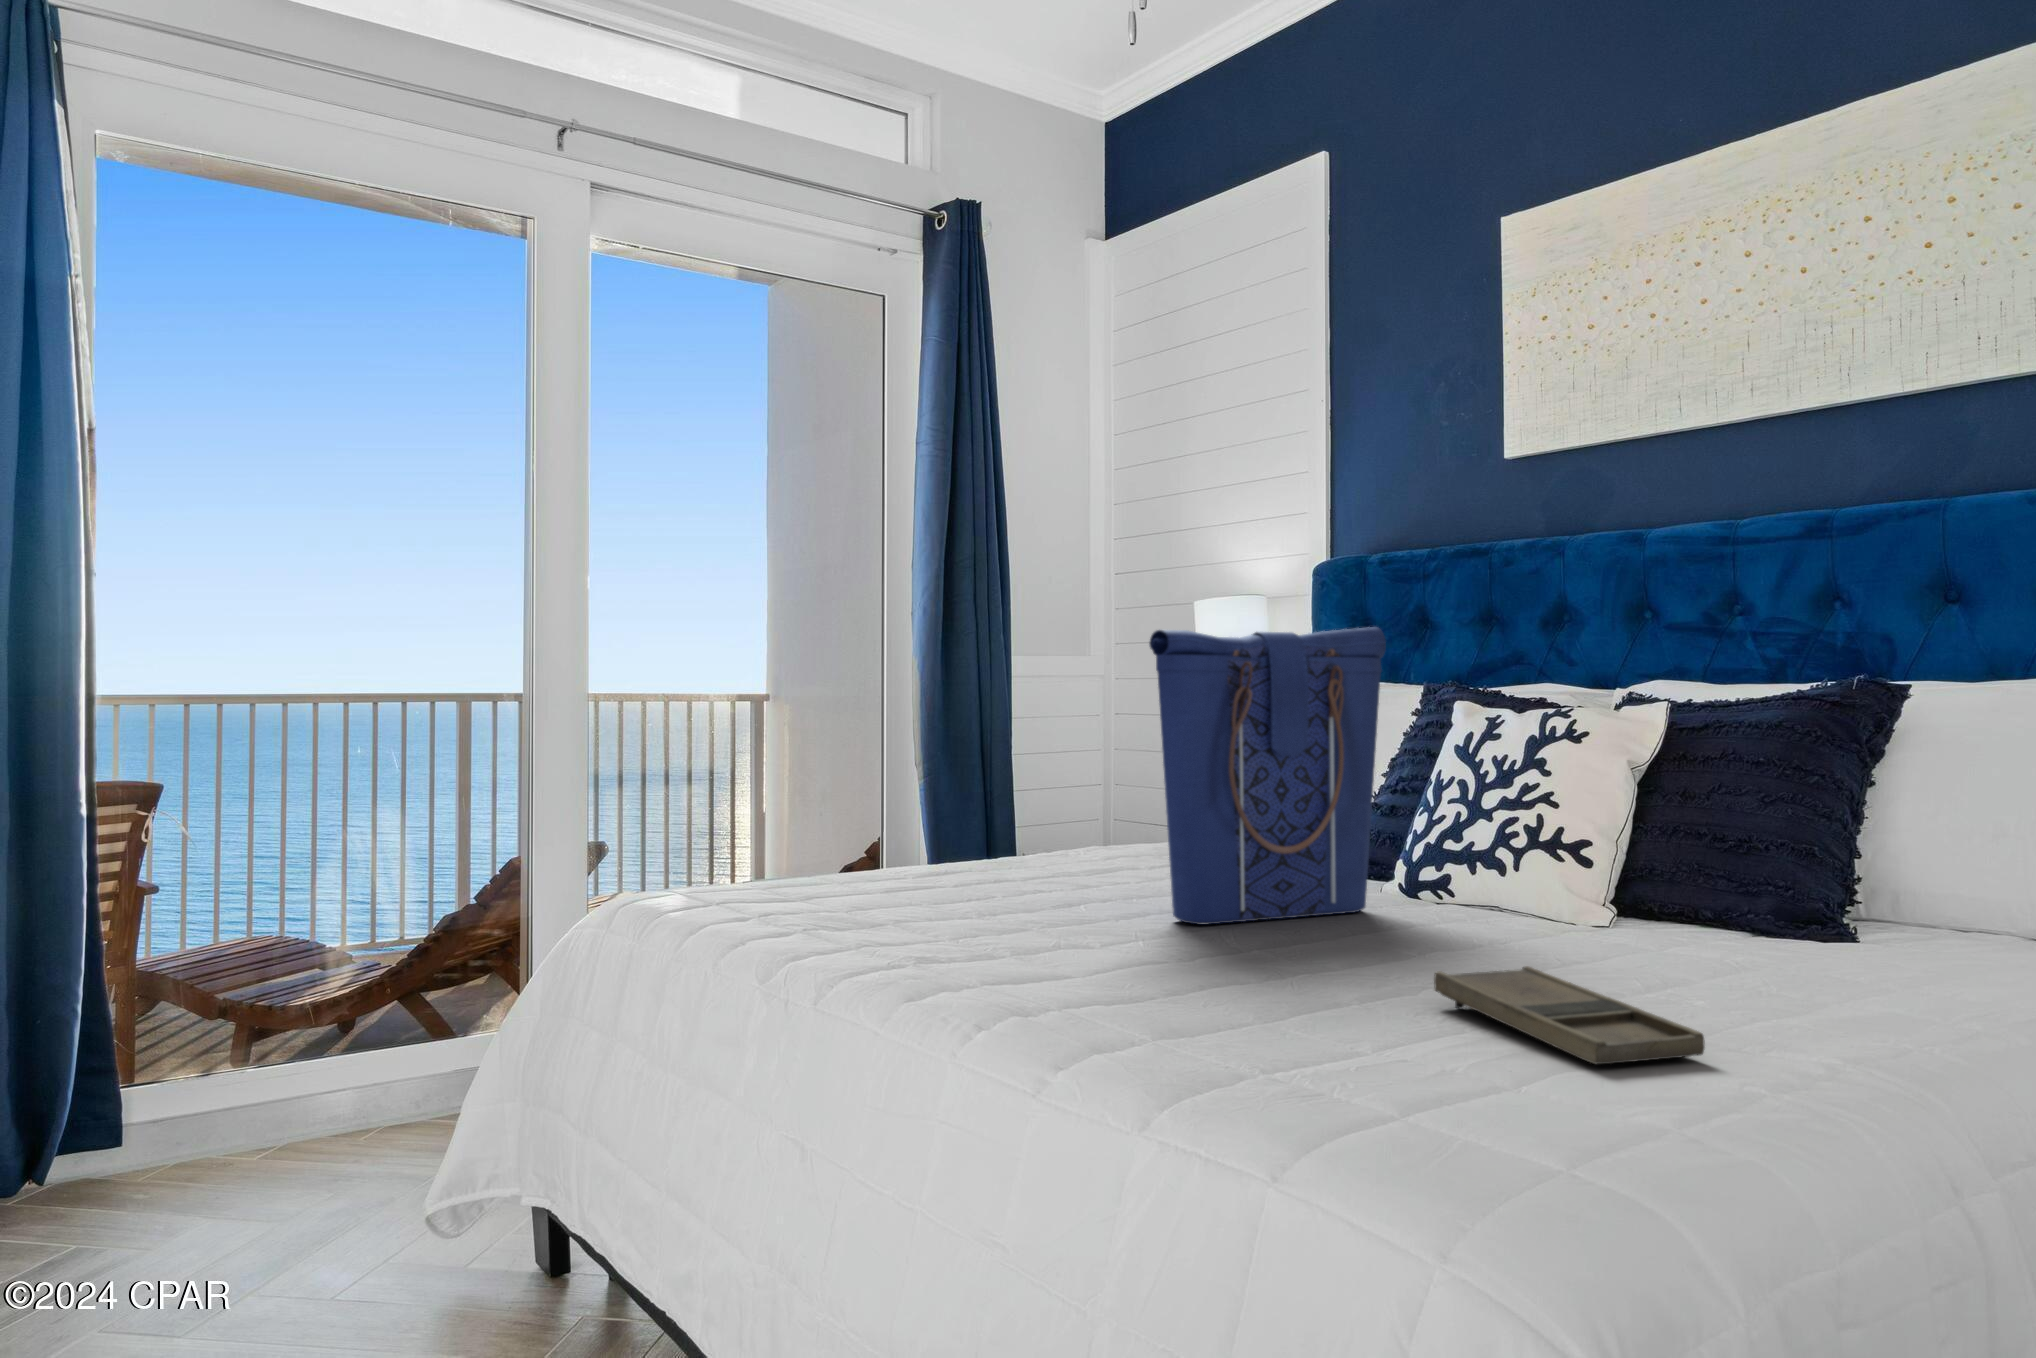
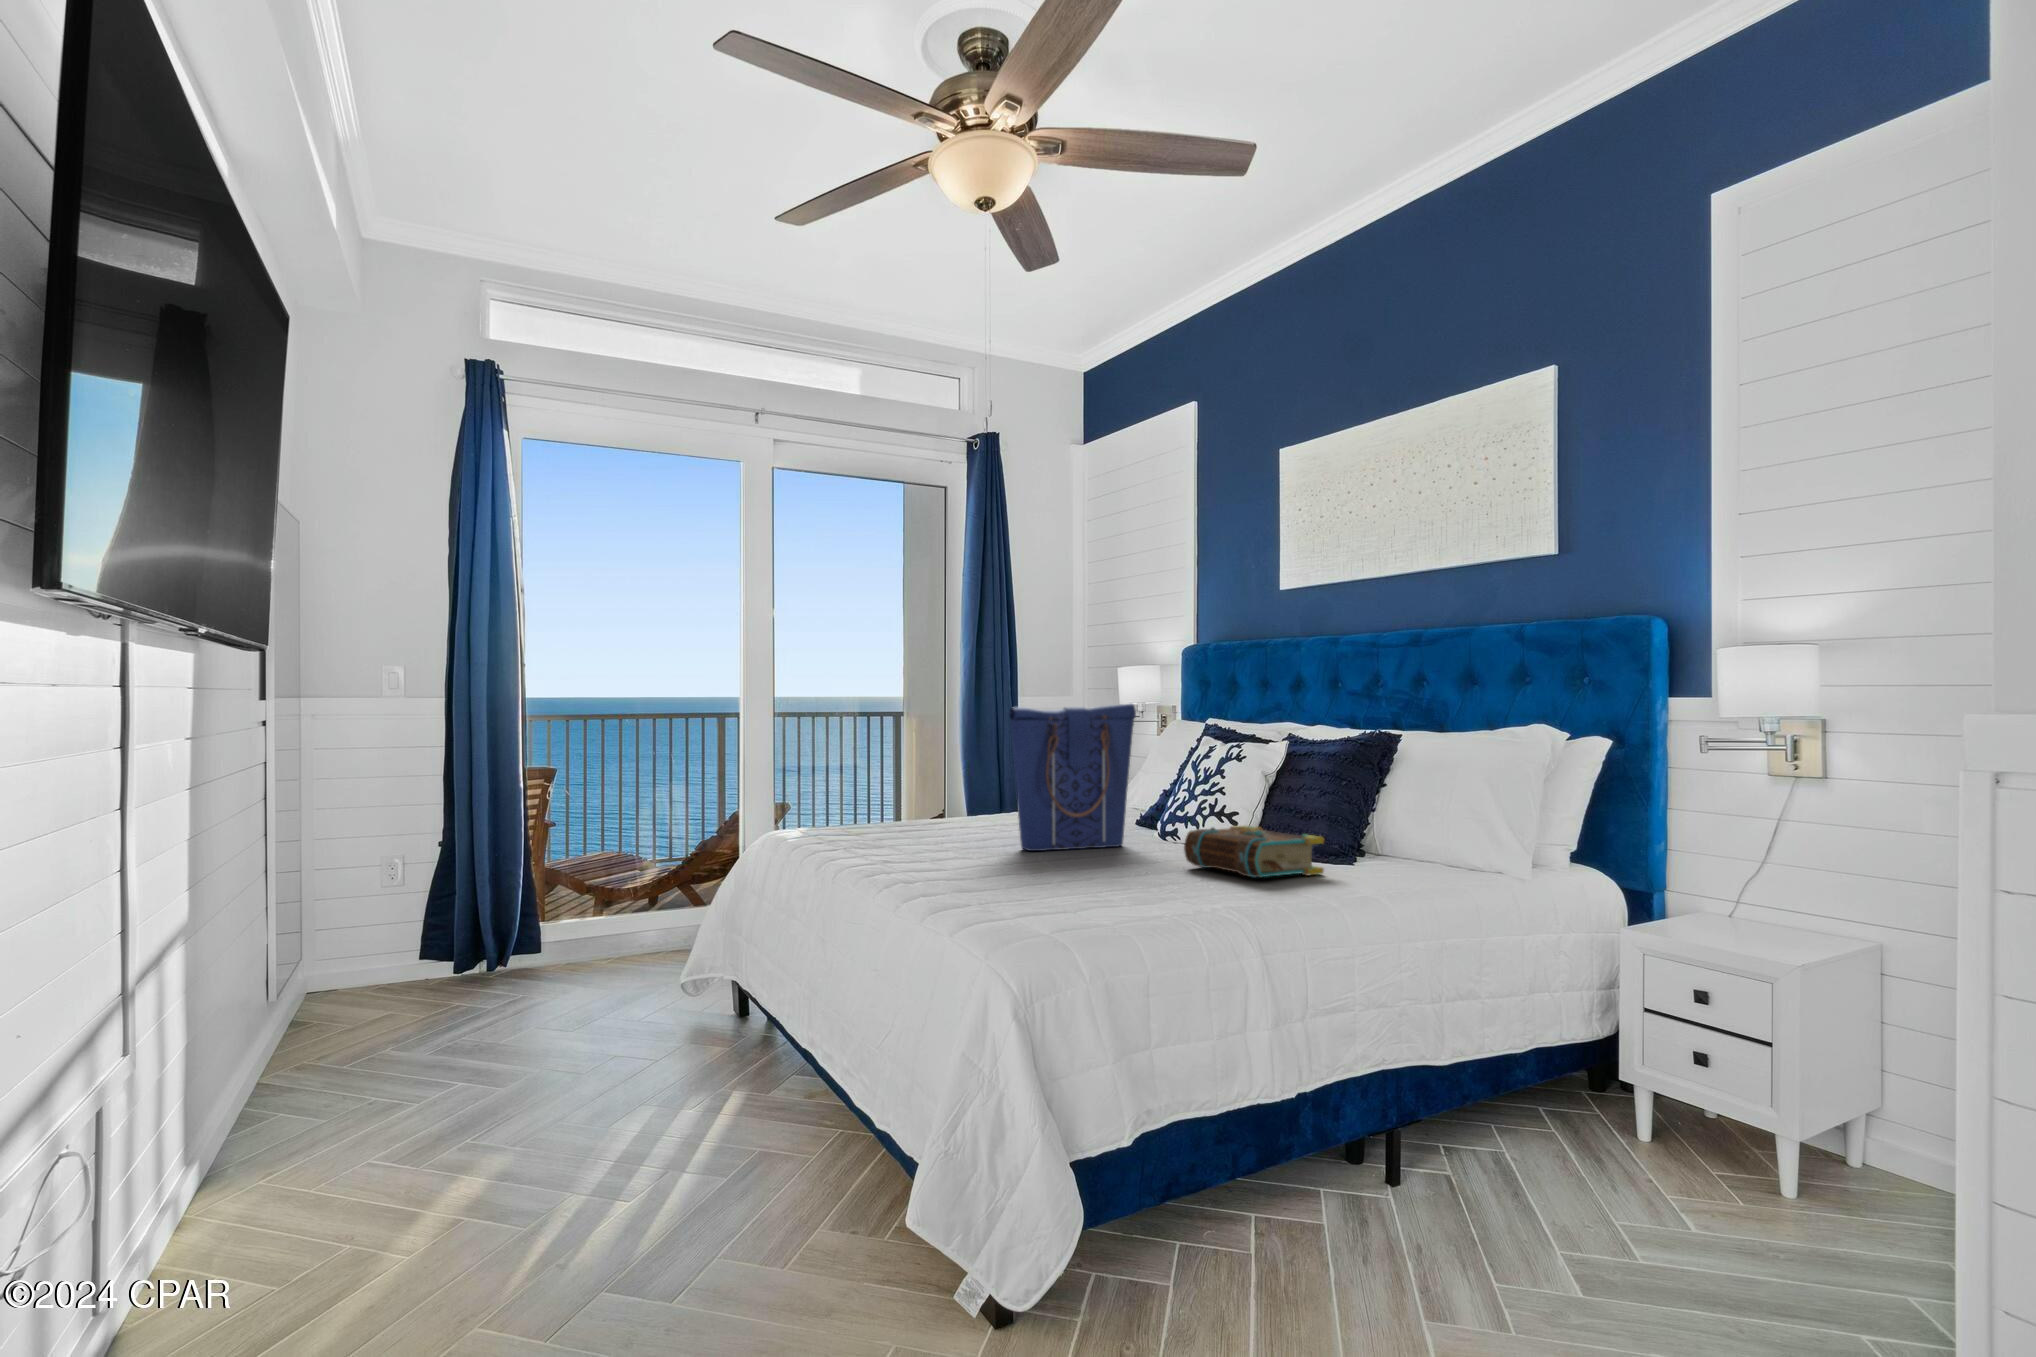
book: none [1559,865,1858,974] -> present [1184,826,1324,878]
tray: present [1434,966,1705,1064] -> none [1089,871,1170,909]

